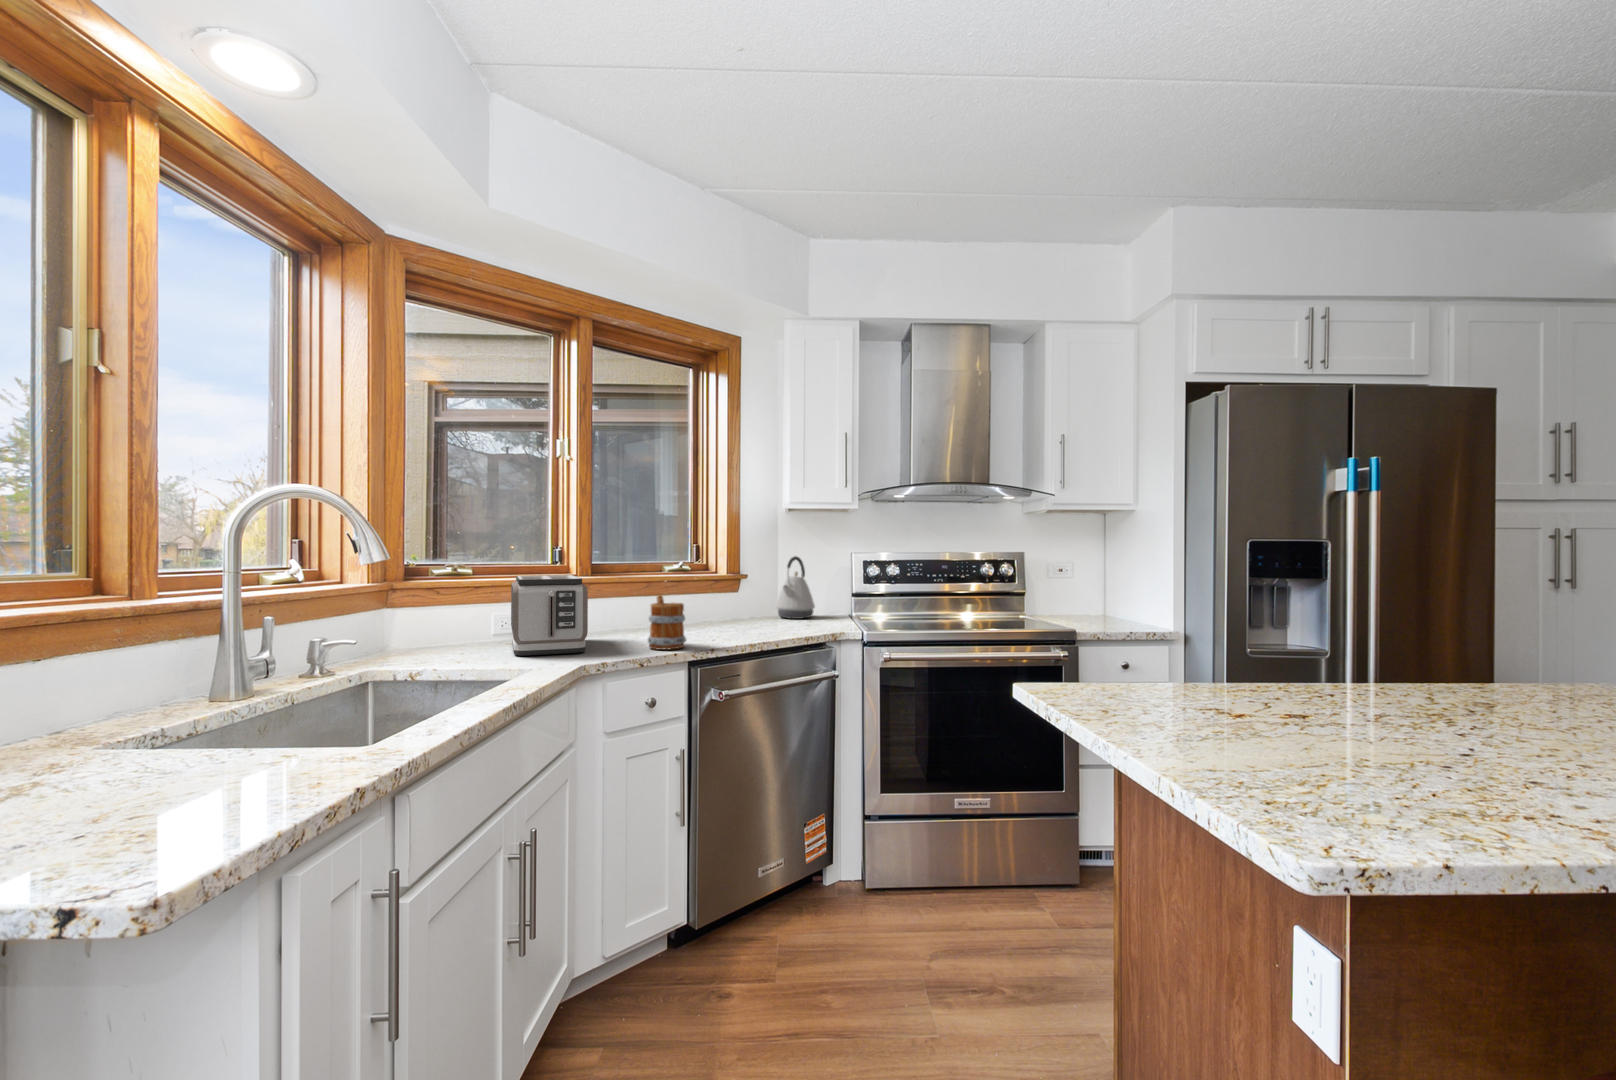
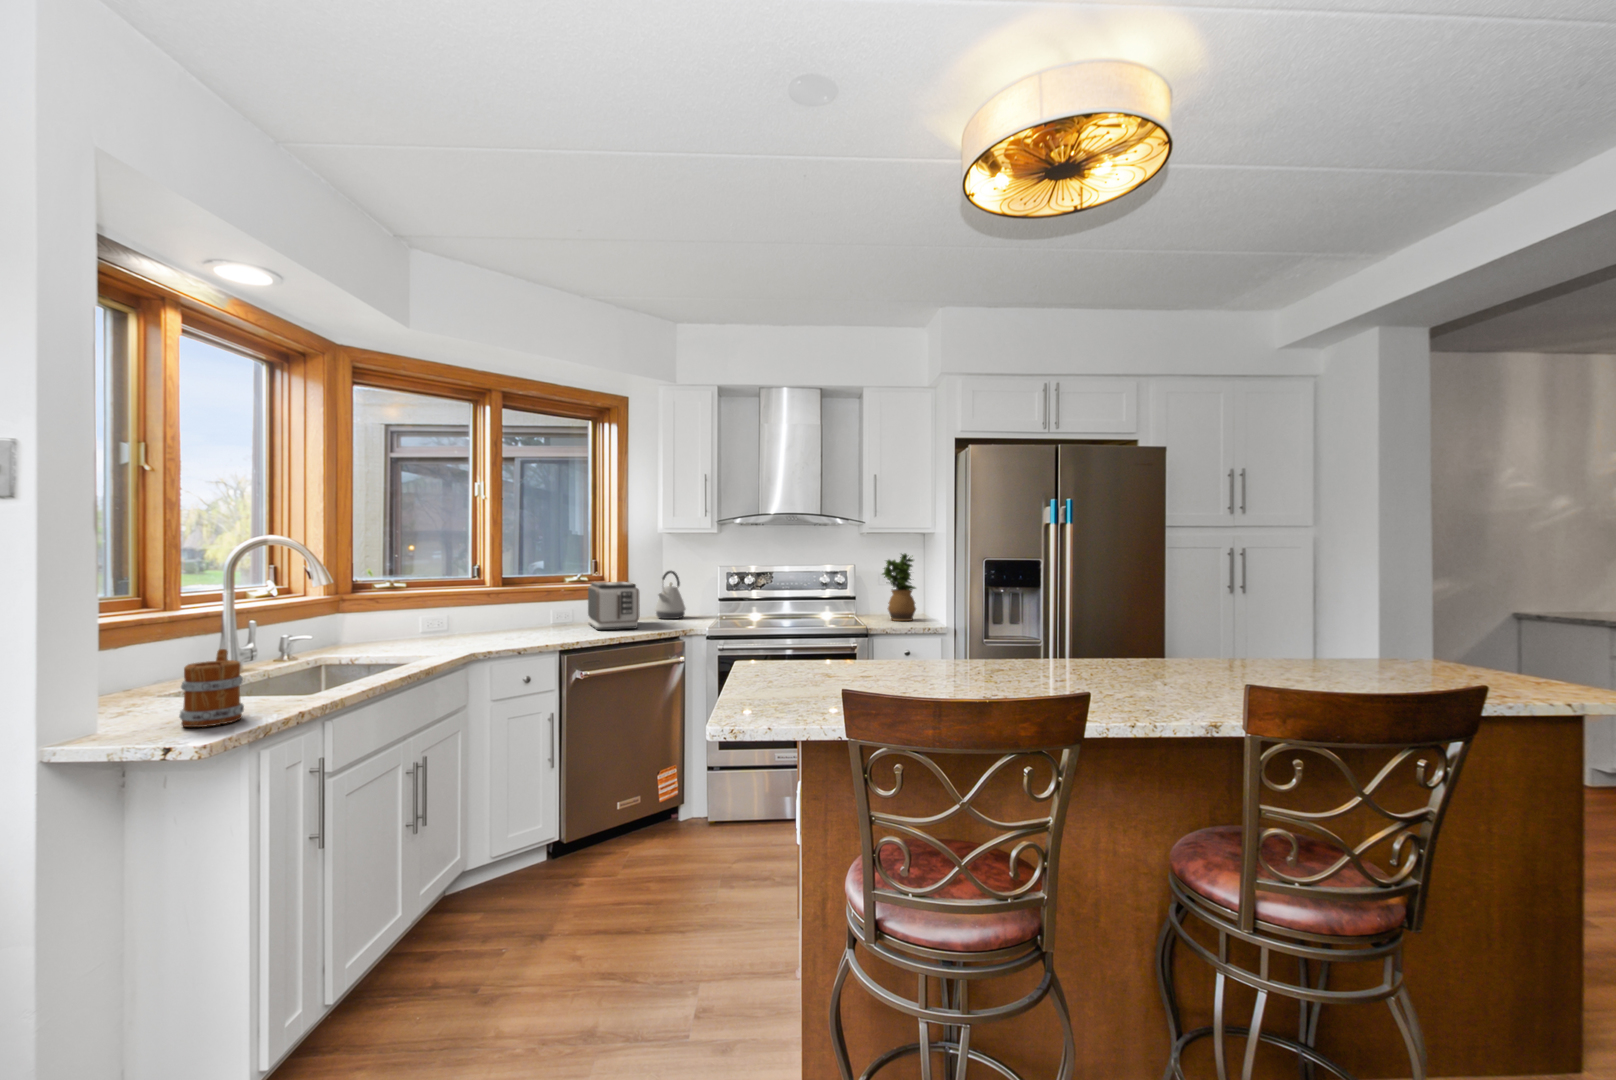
potted plant: none [1072,535,1121,624] -> present [882,554,916,621]
toaster: present [511,575,588,656] -> present [588,582,640,630]
mug: present [648,595,686,650] -> present [179,649,244,727]

